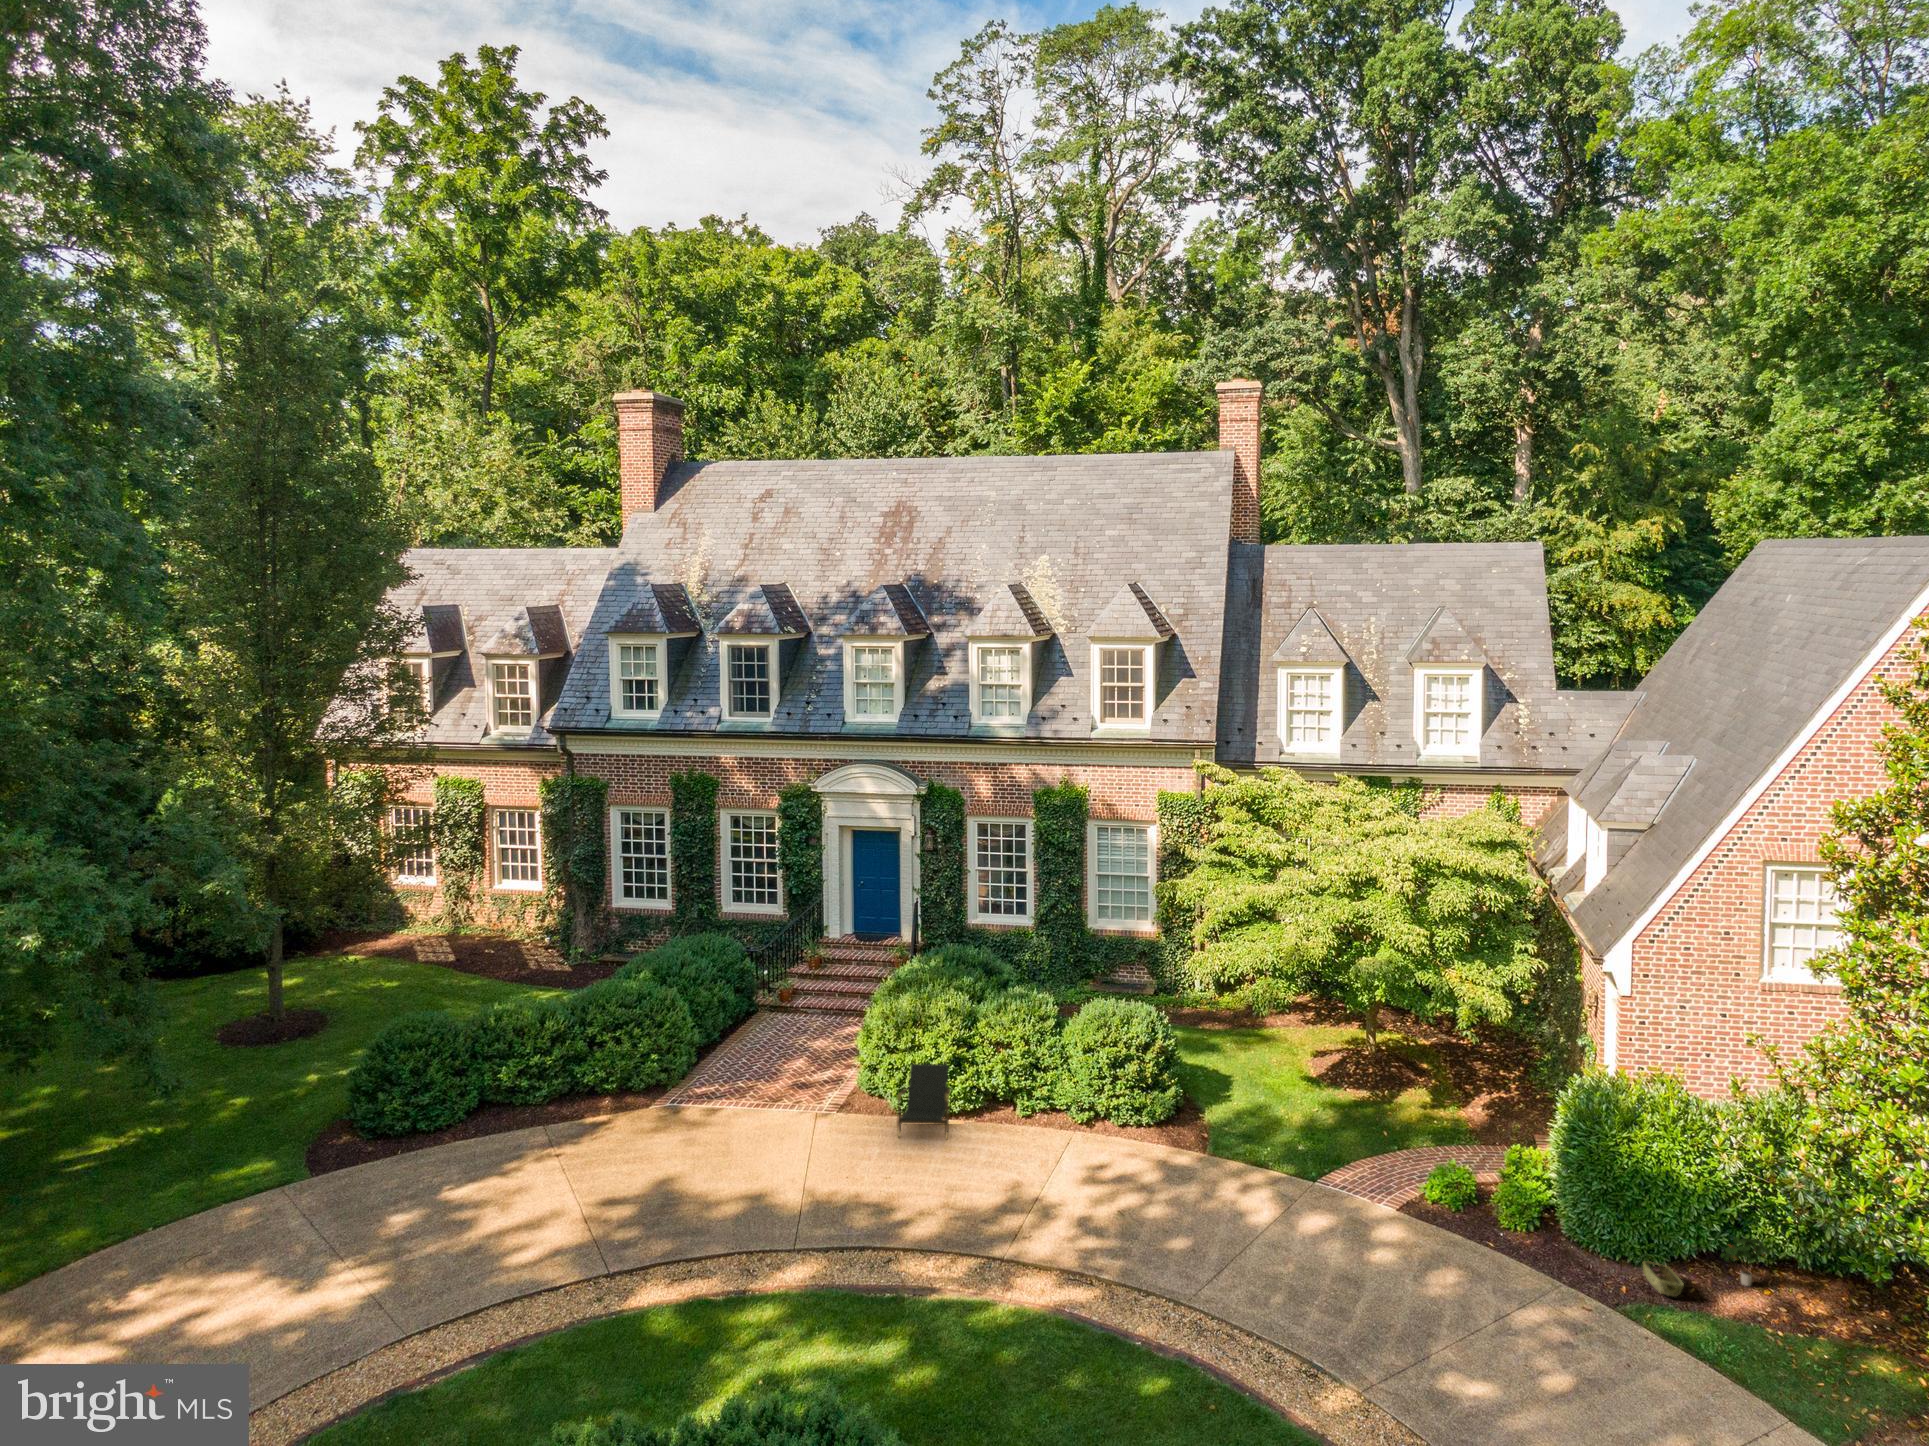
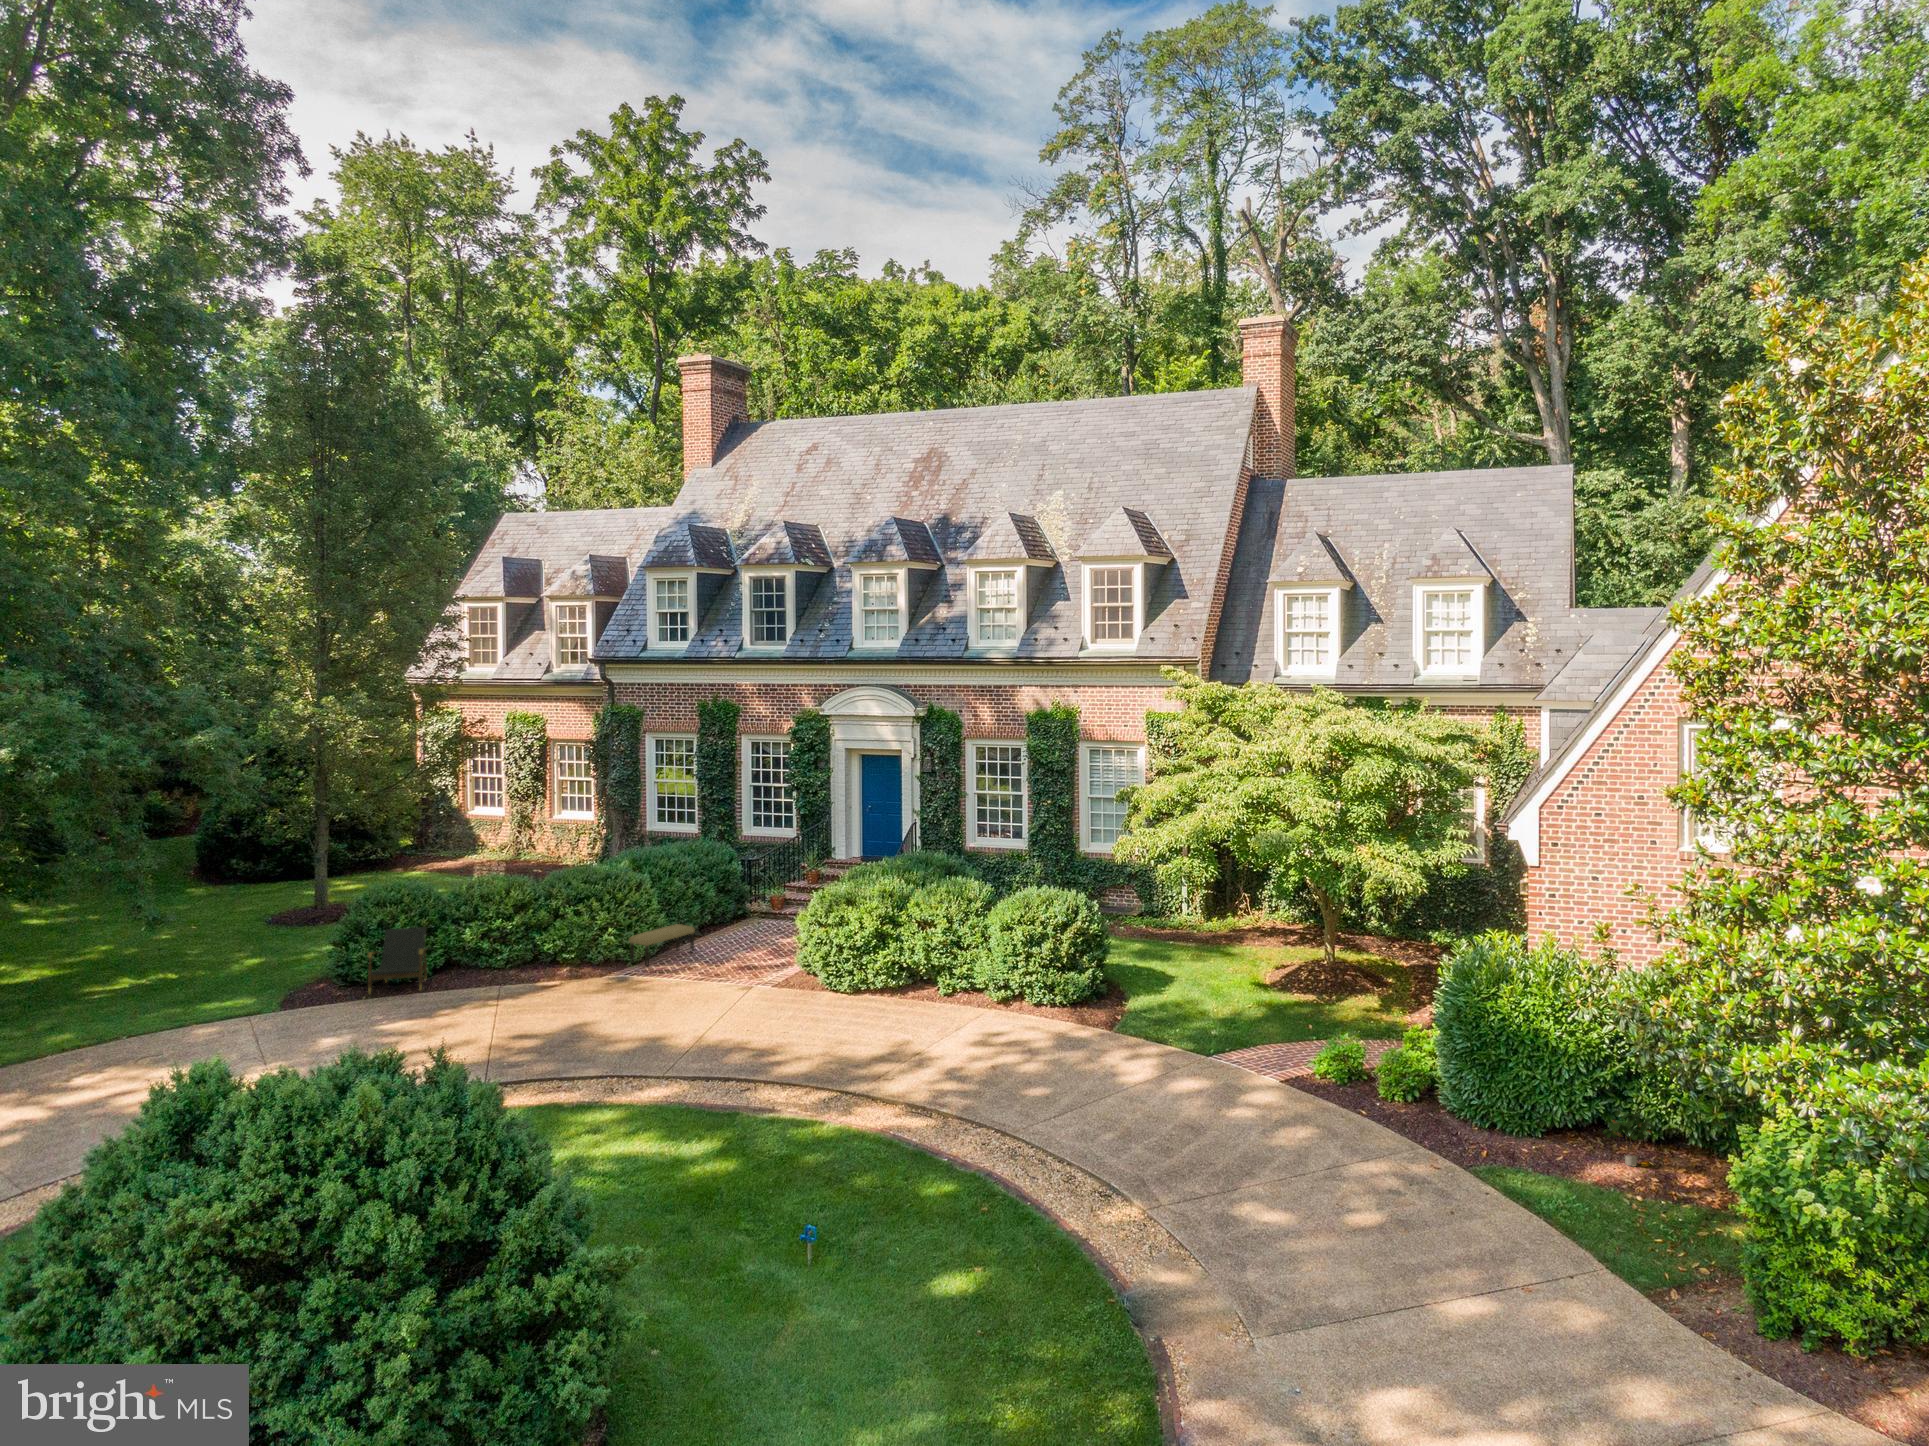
bench: none [668,1042,730,1095] -> present [629,924,695,966]
lounge chair: present [897,1064,951,1138] -> present [368,927,427,993]
woven basket: present [1643,1261,1684,1297] -> none [1511,1132,1548,1167]

